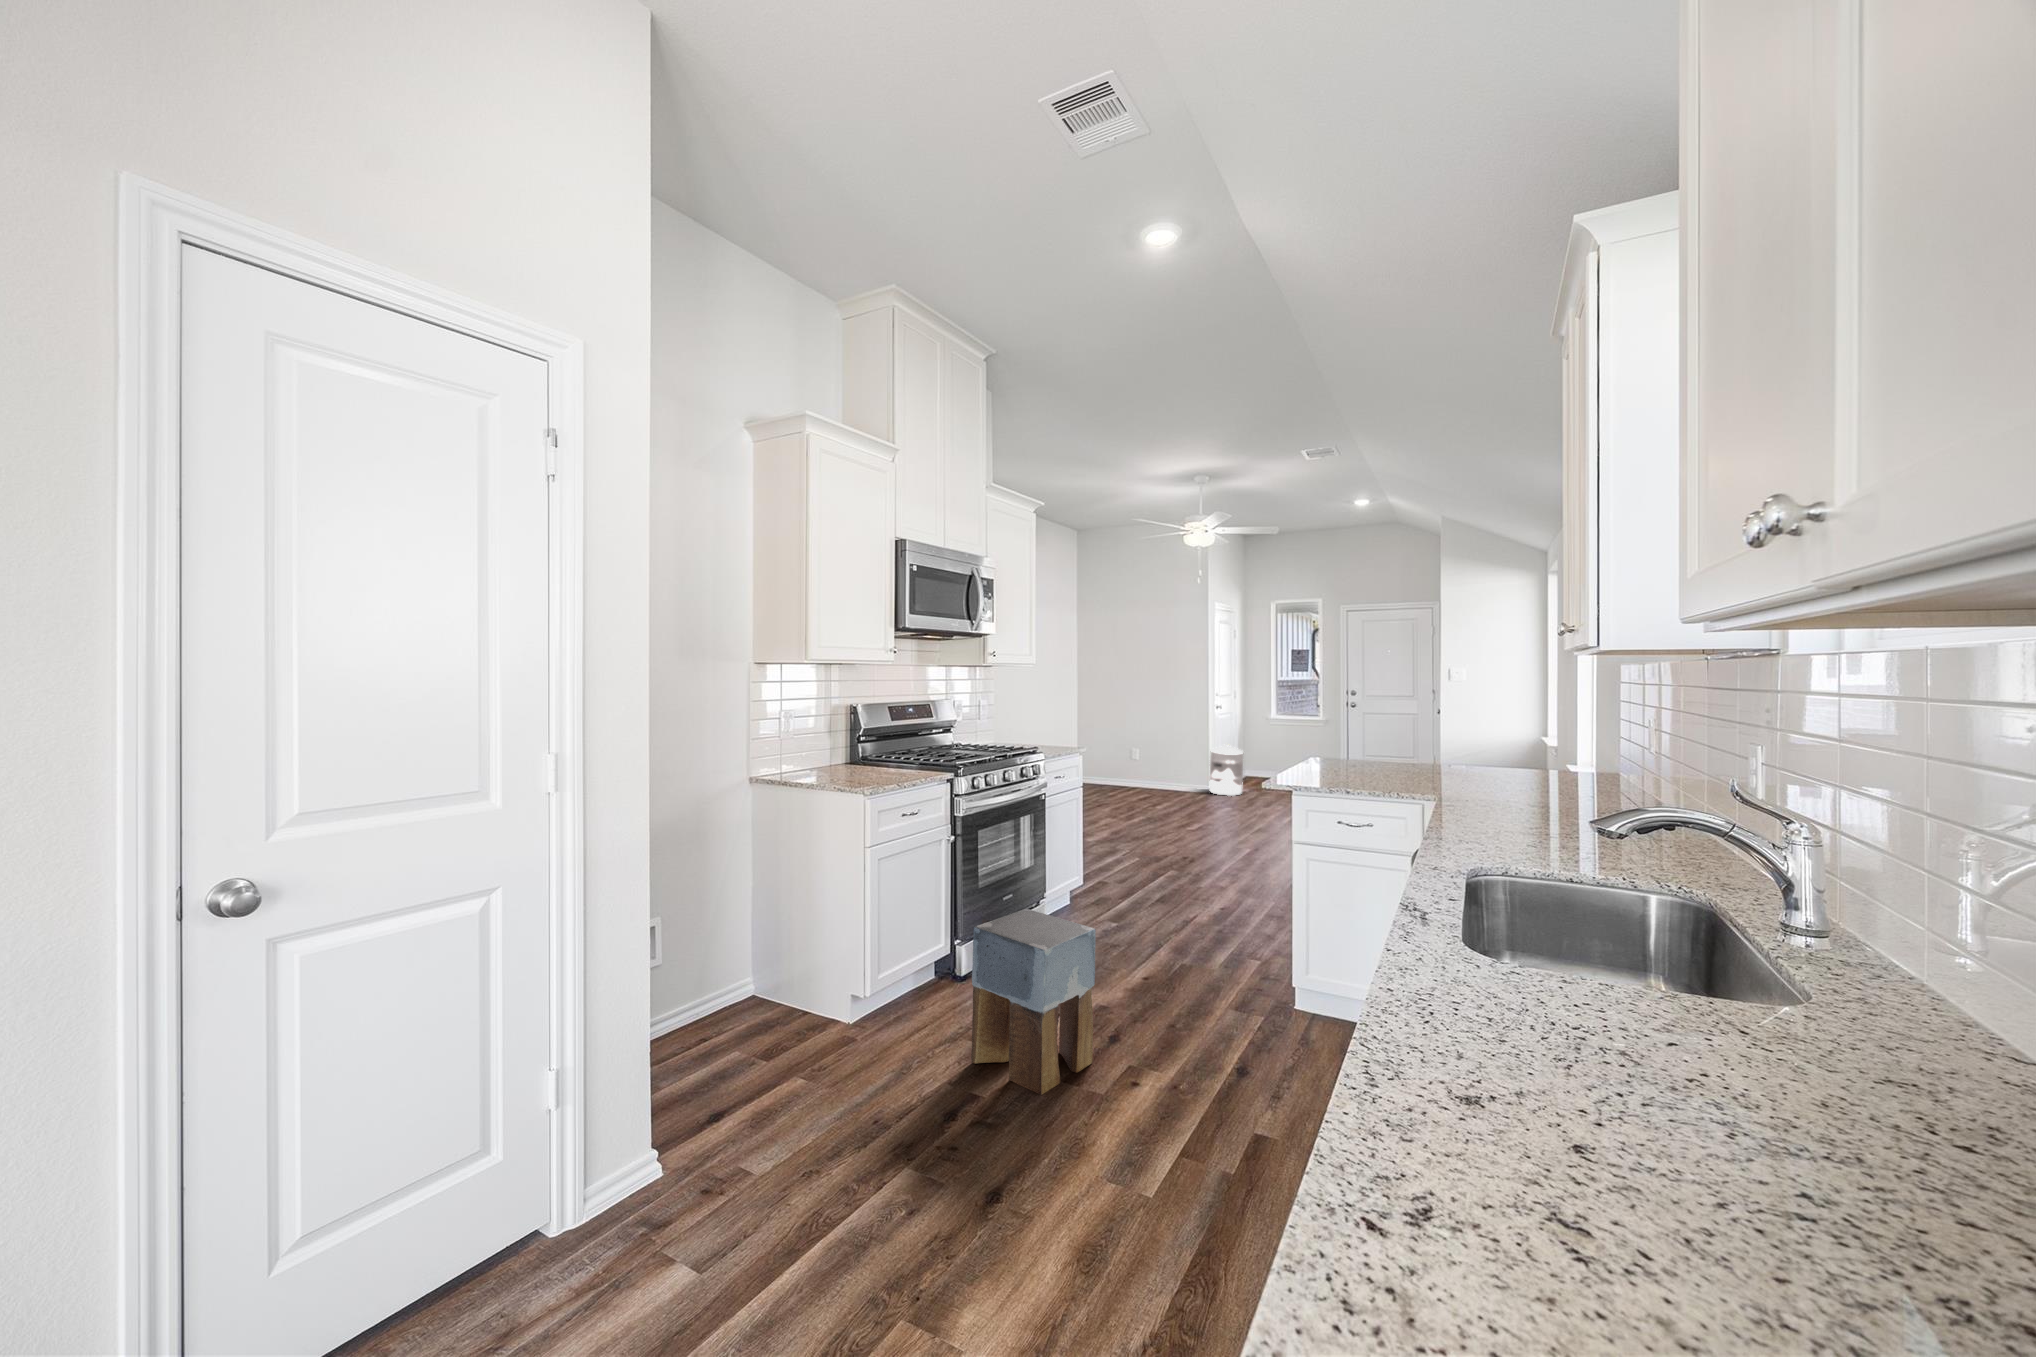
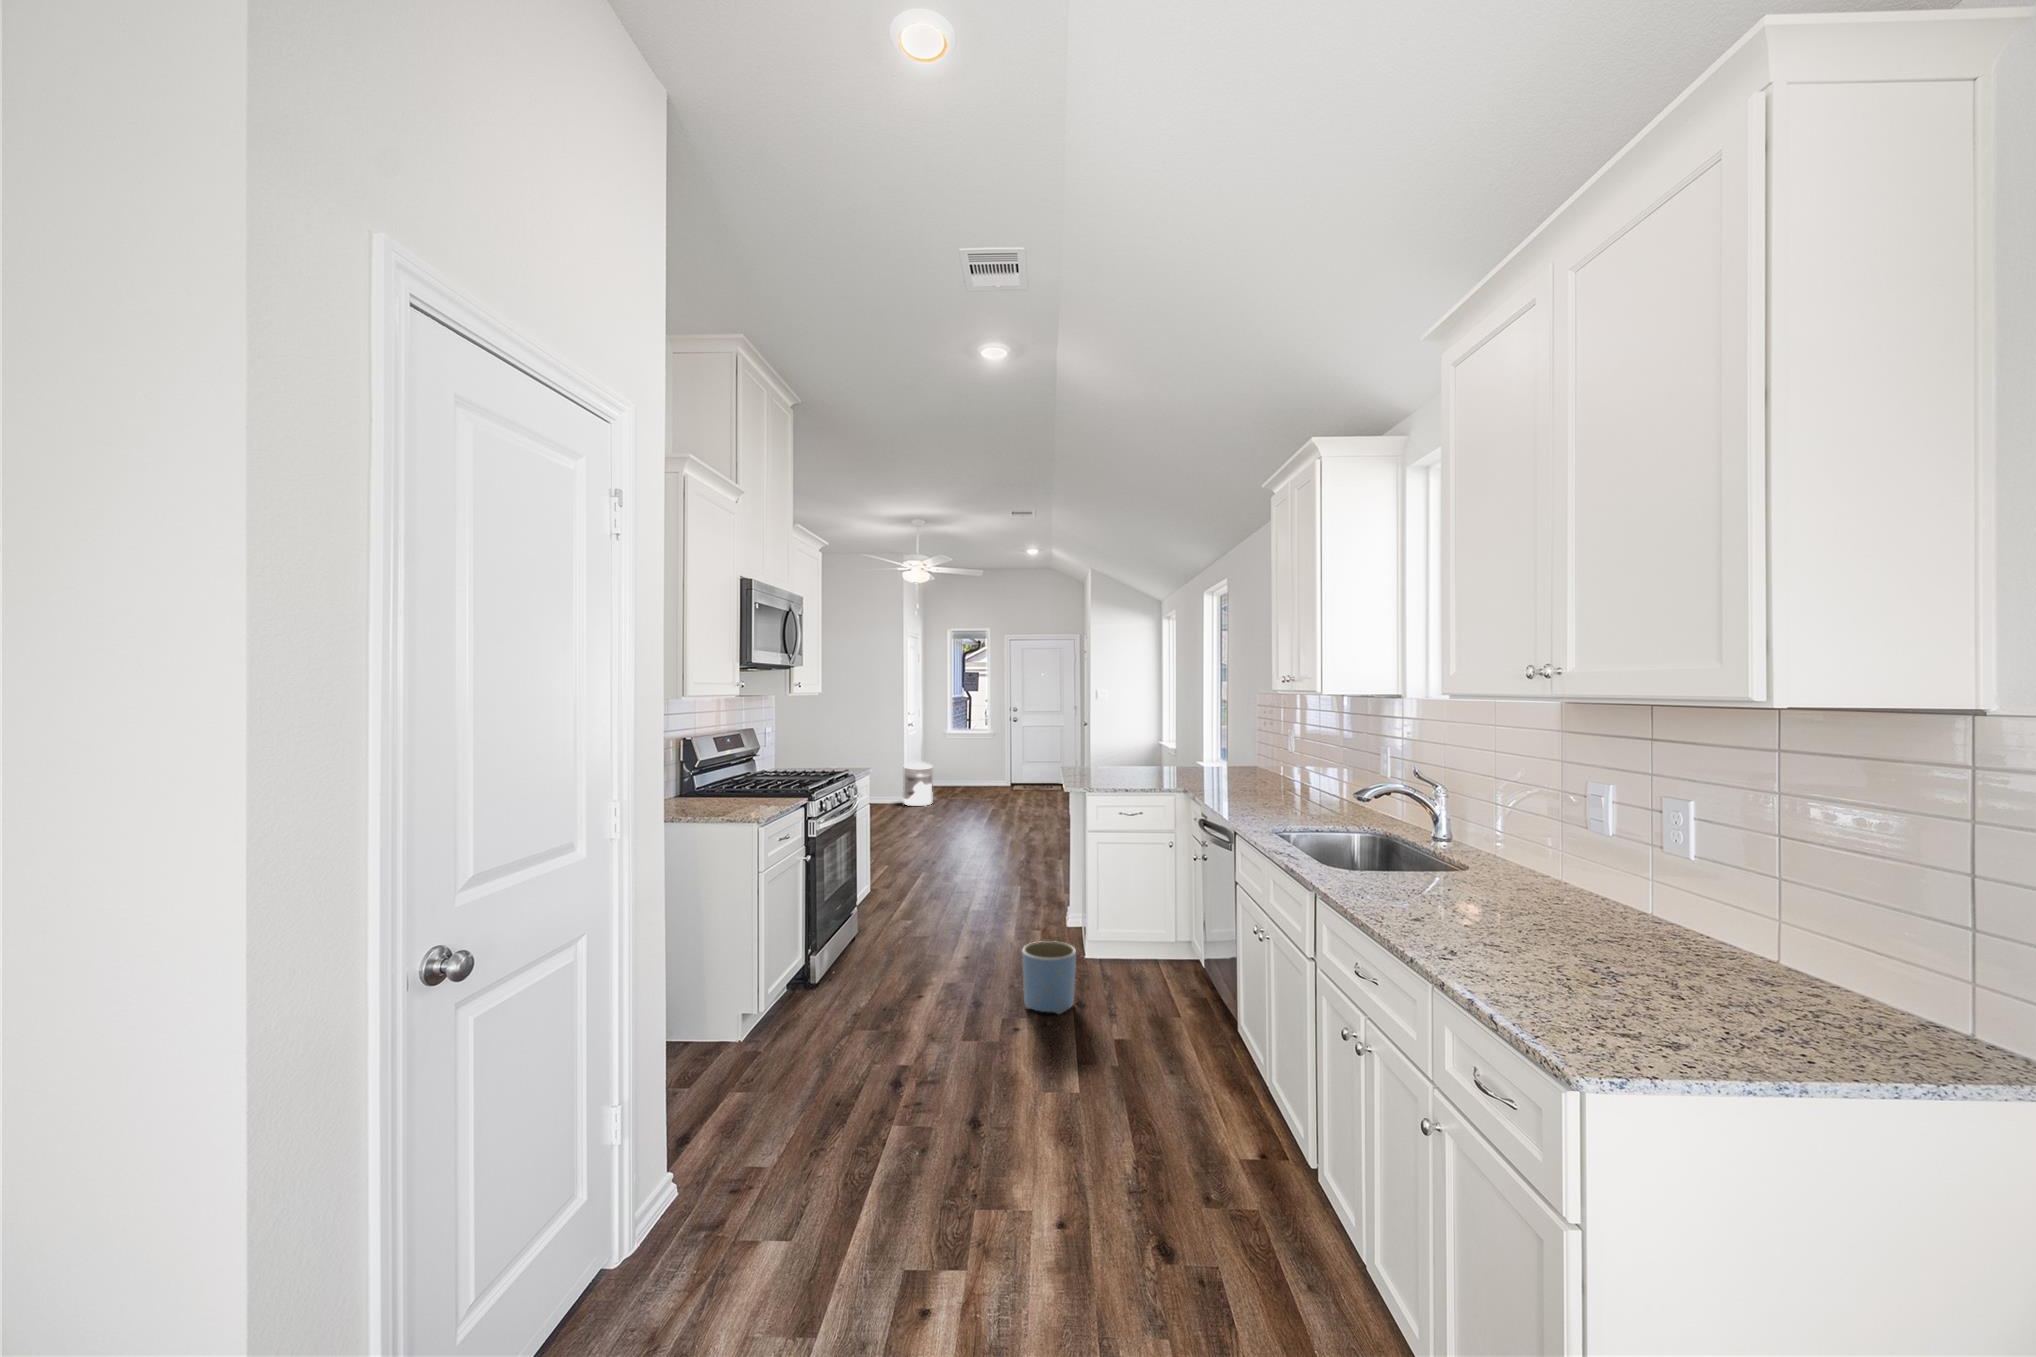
stool: present [971,909,1096,1095] -> none [878,906,974,1052]
planter: none [1165,980,1236,1079] -> present [1022,941,1076,1014]

